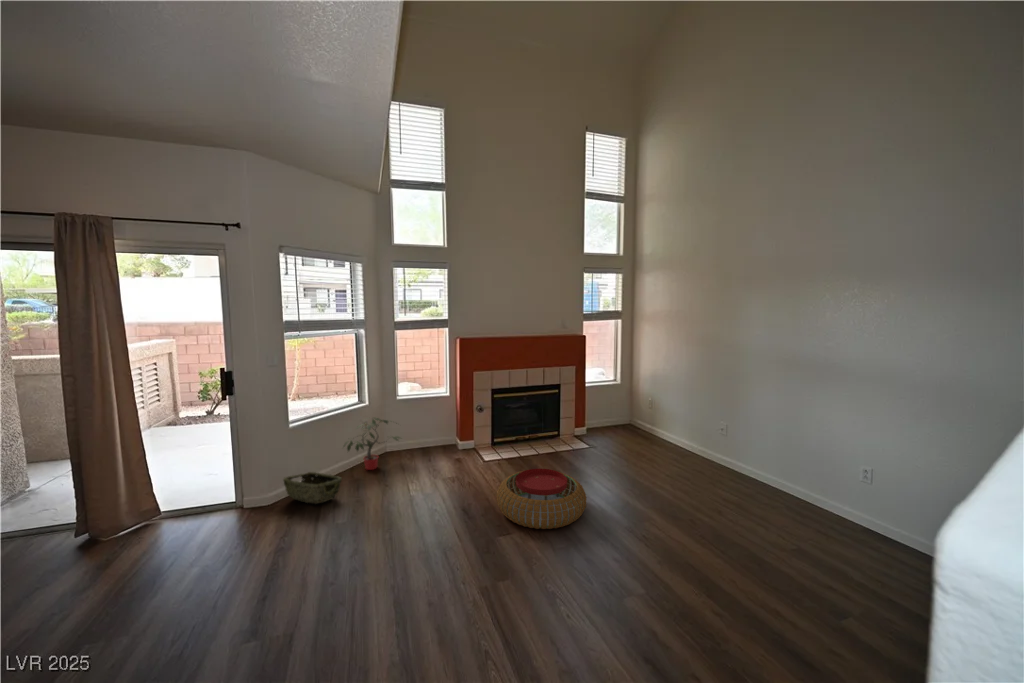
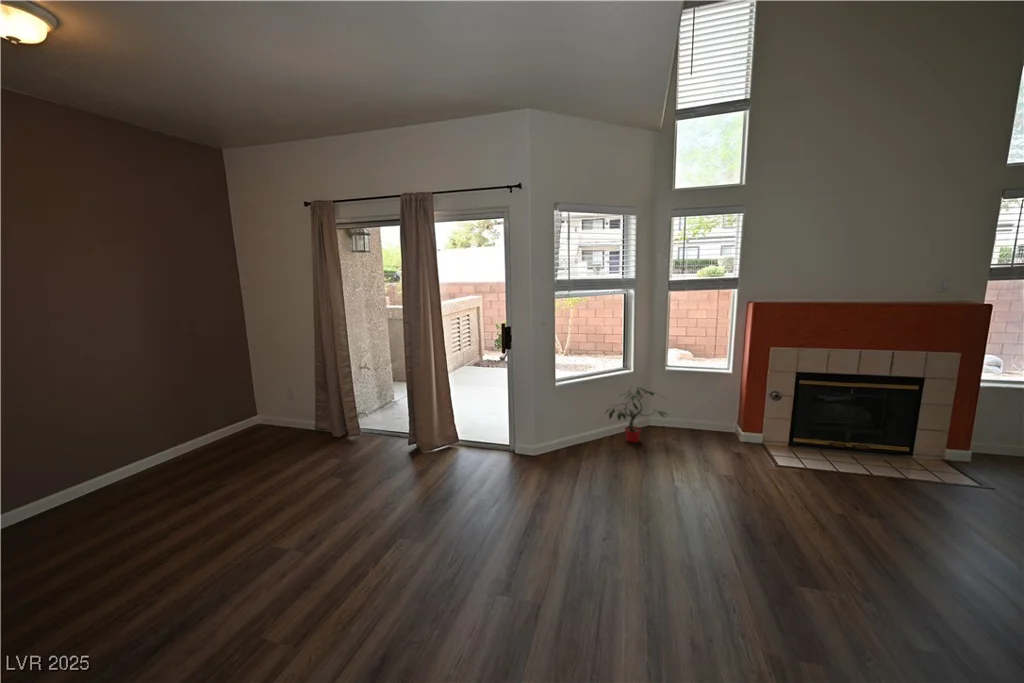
pouf: present [497,469,587,529] -> none [801,499,994,617]
woven basket: present [284,472,342,504] -> none [548,432,601,467]

